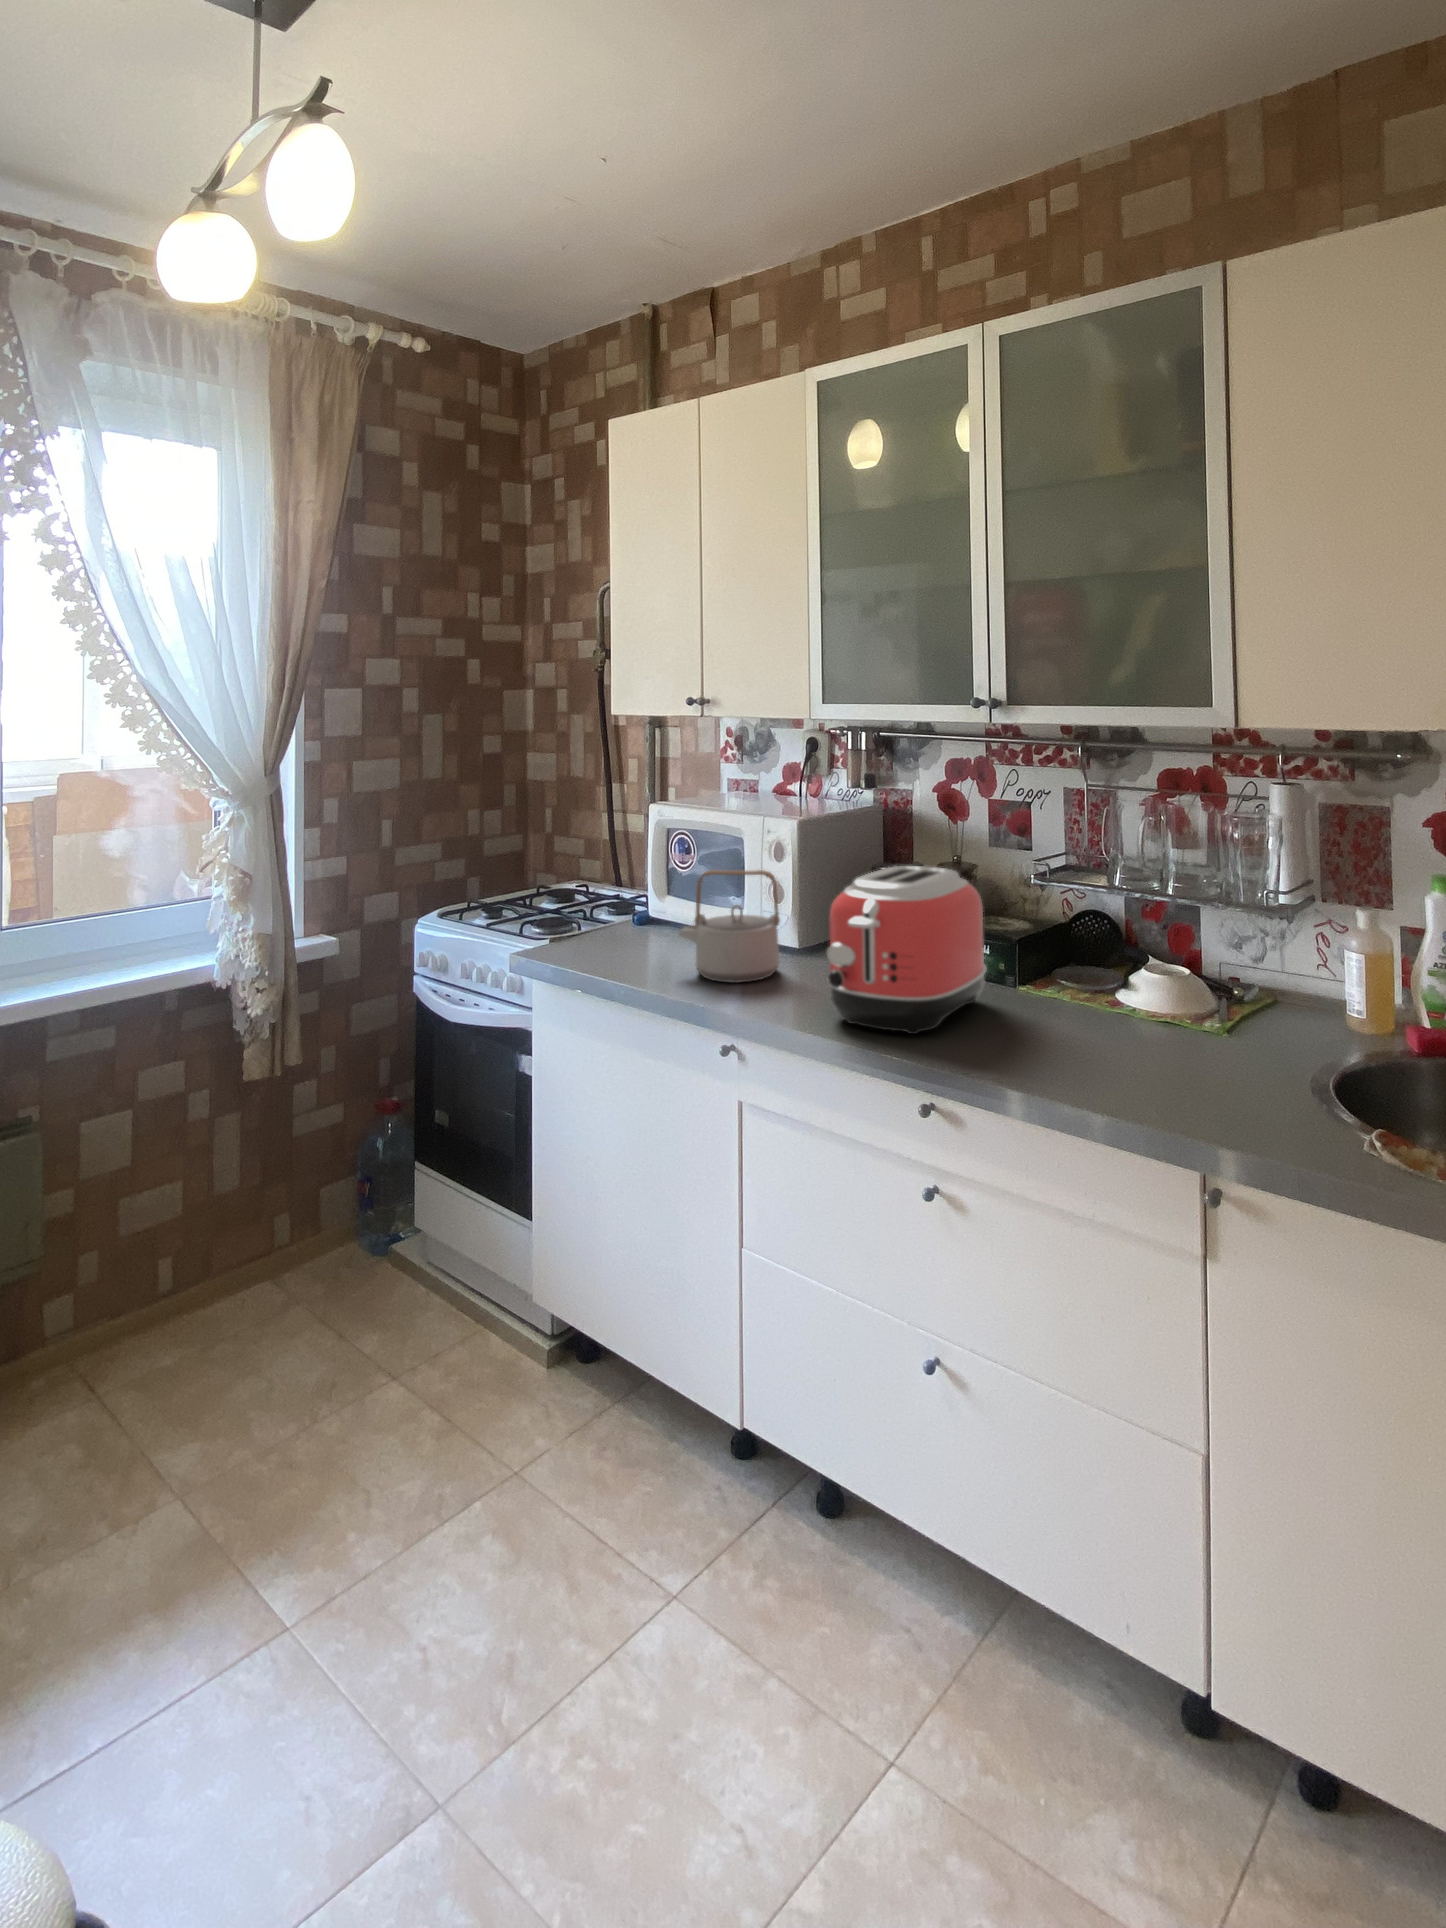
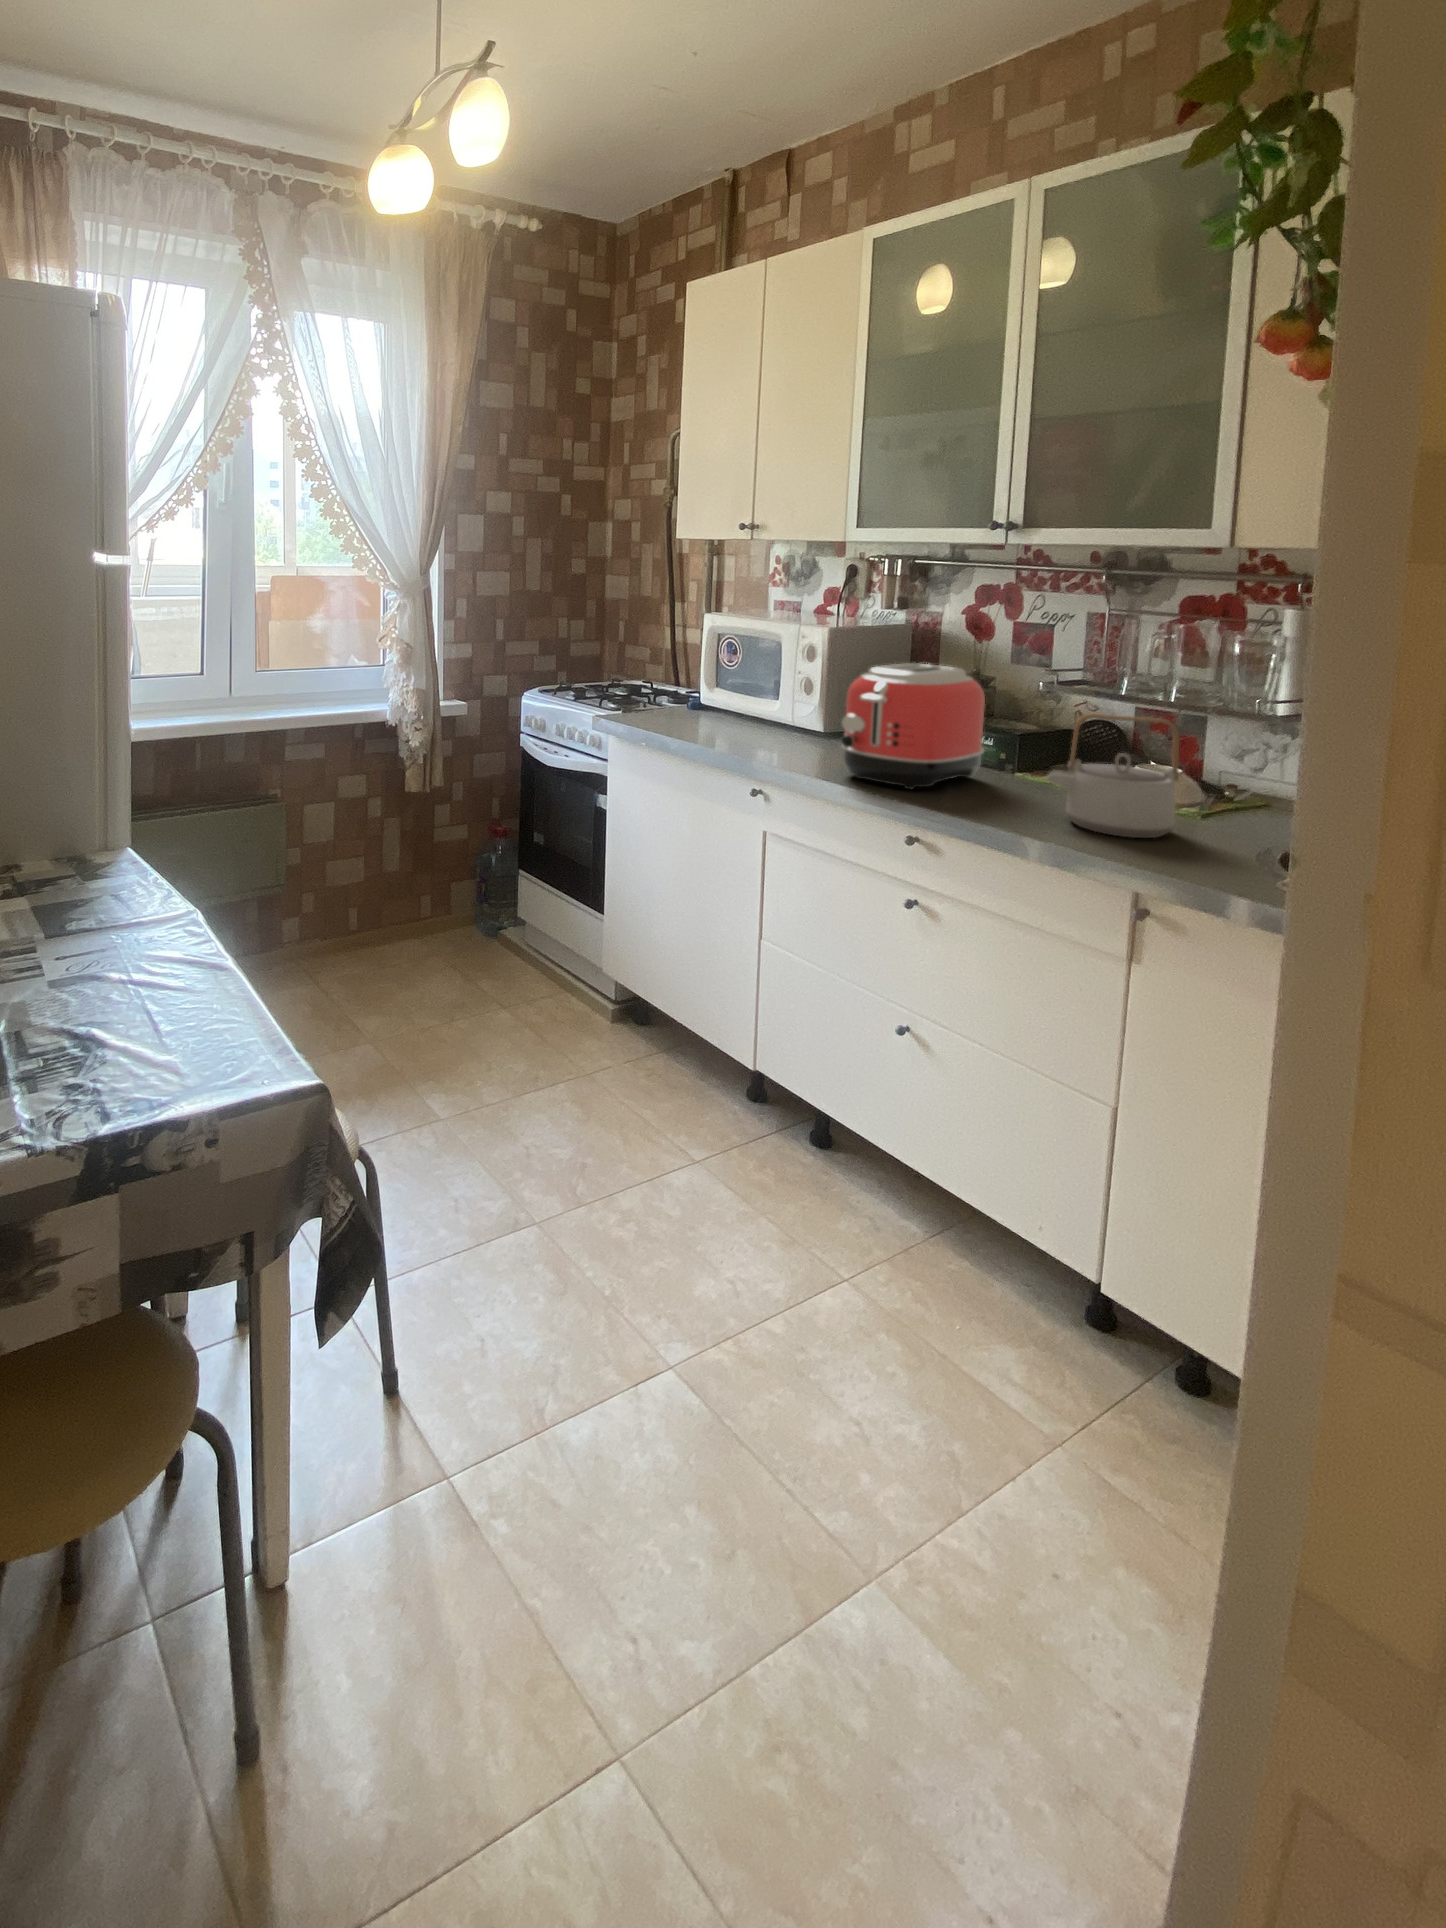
teapot: present [679,870,780,983] -> present [1047,713,1179,838]

